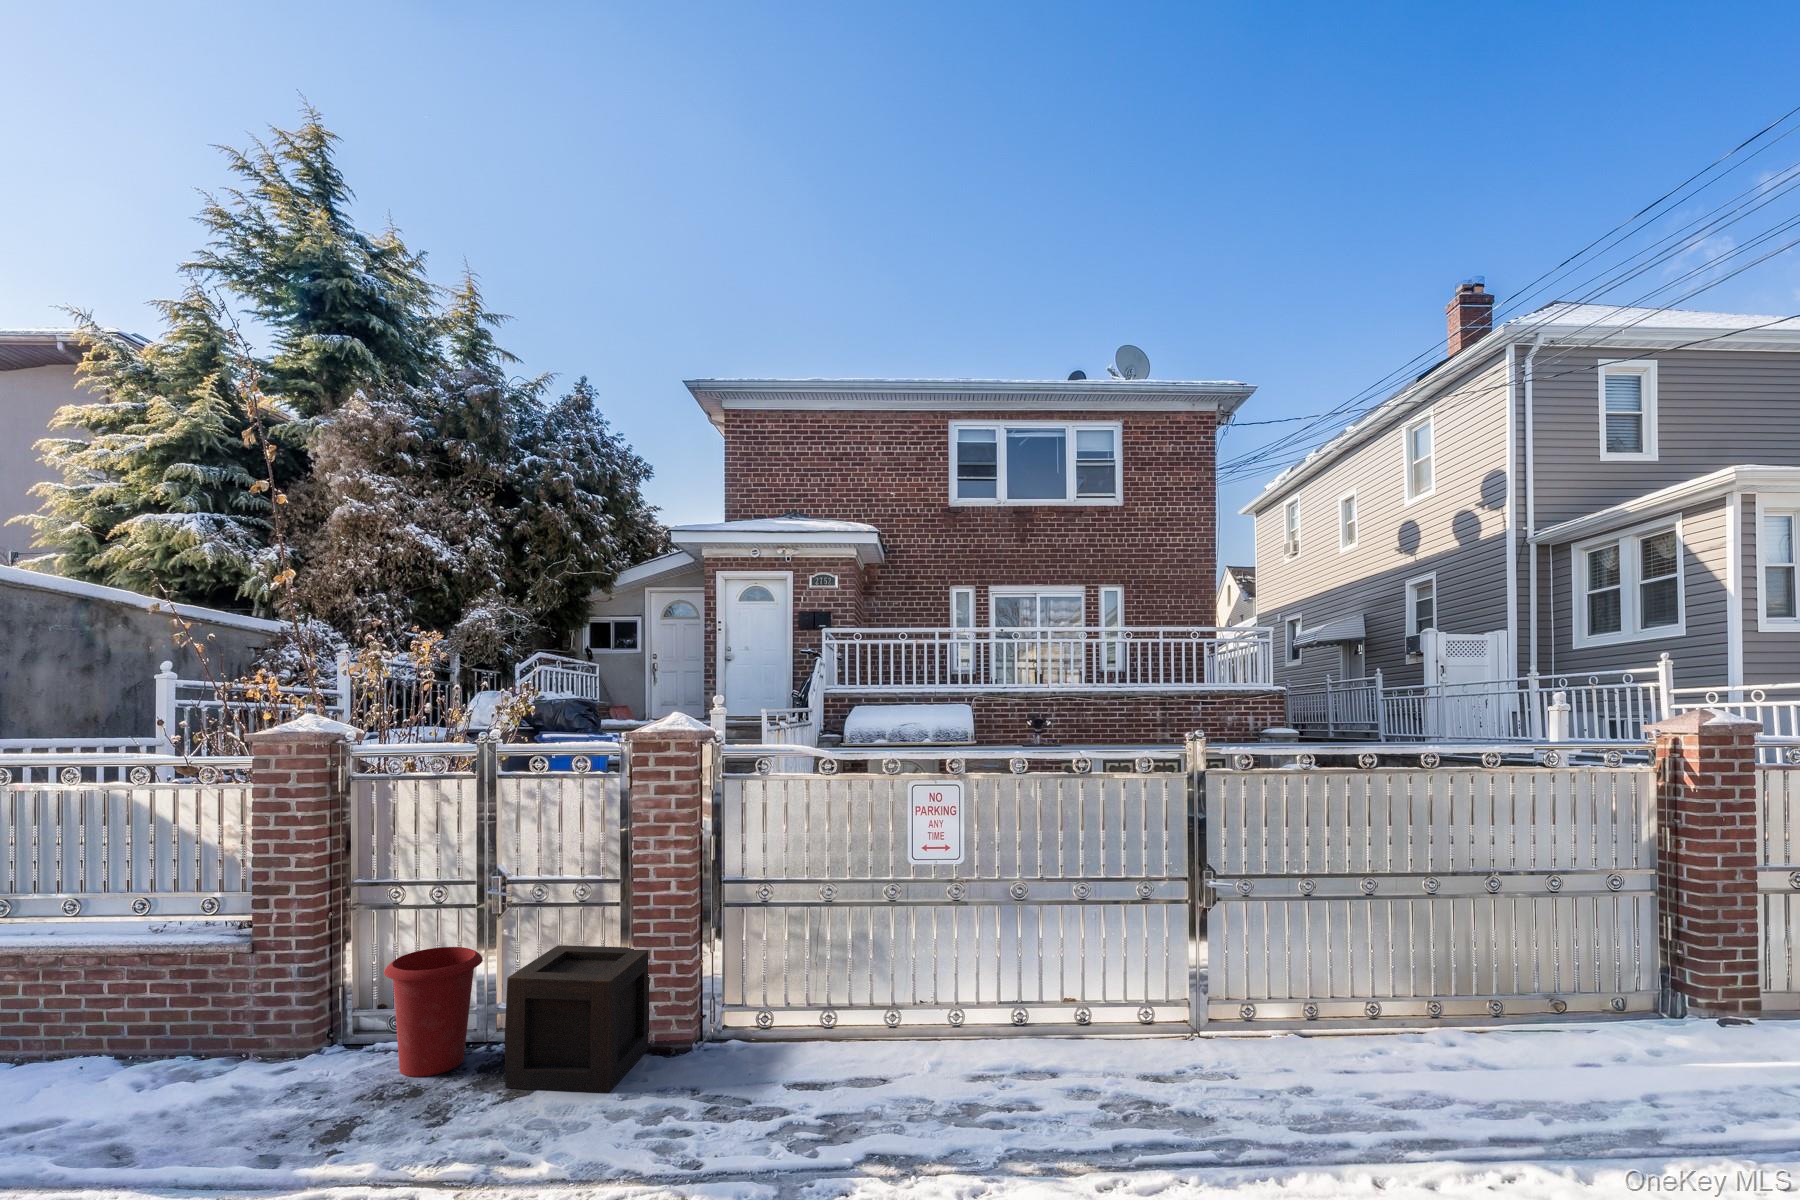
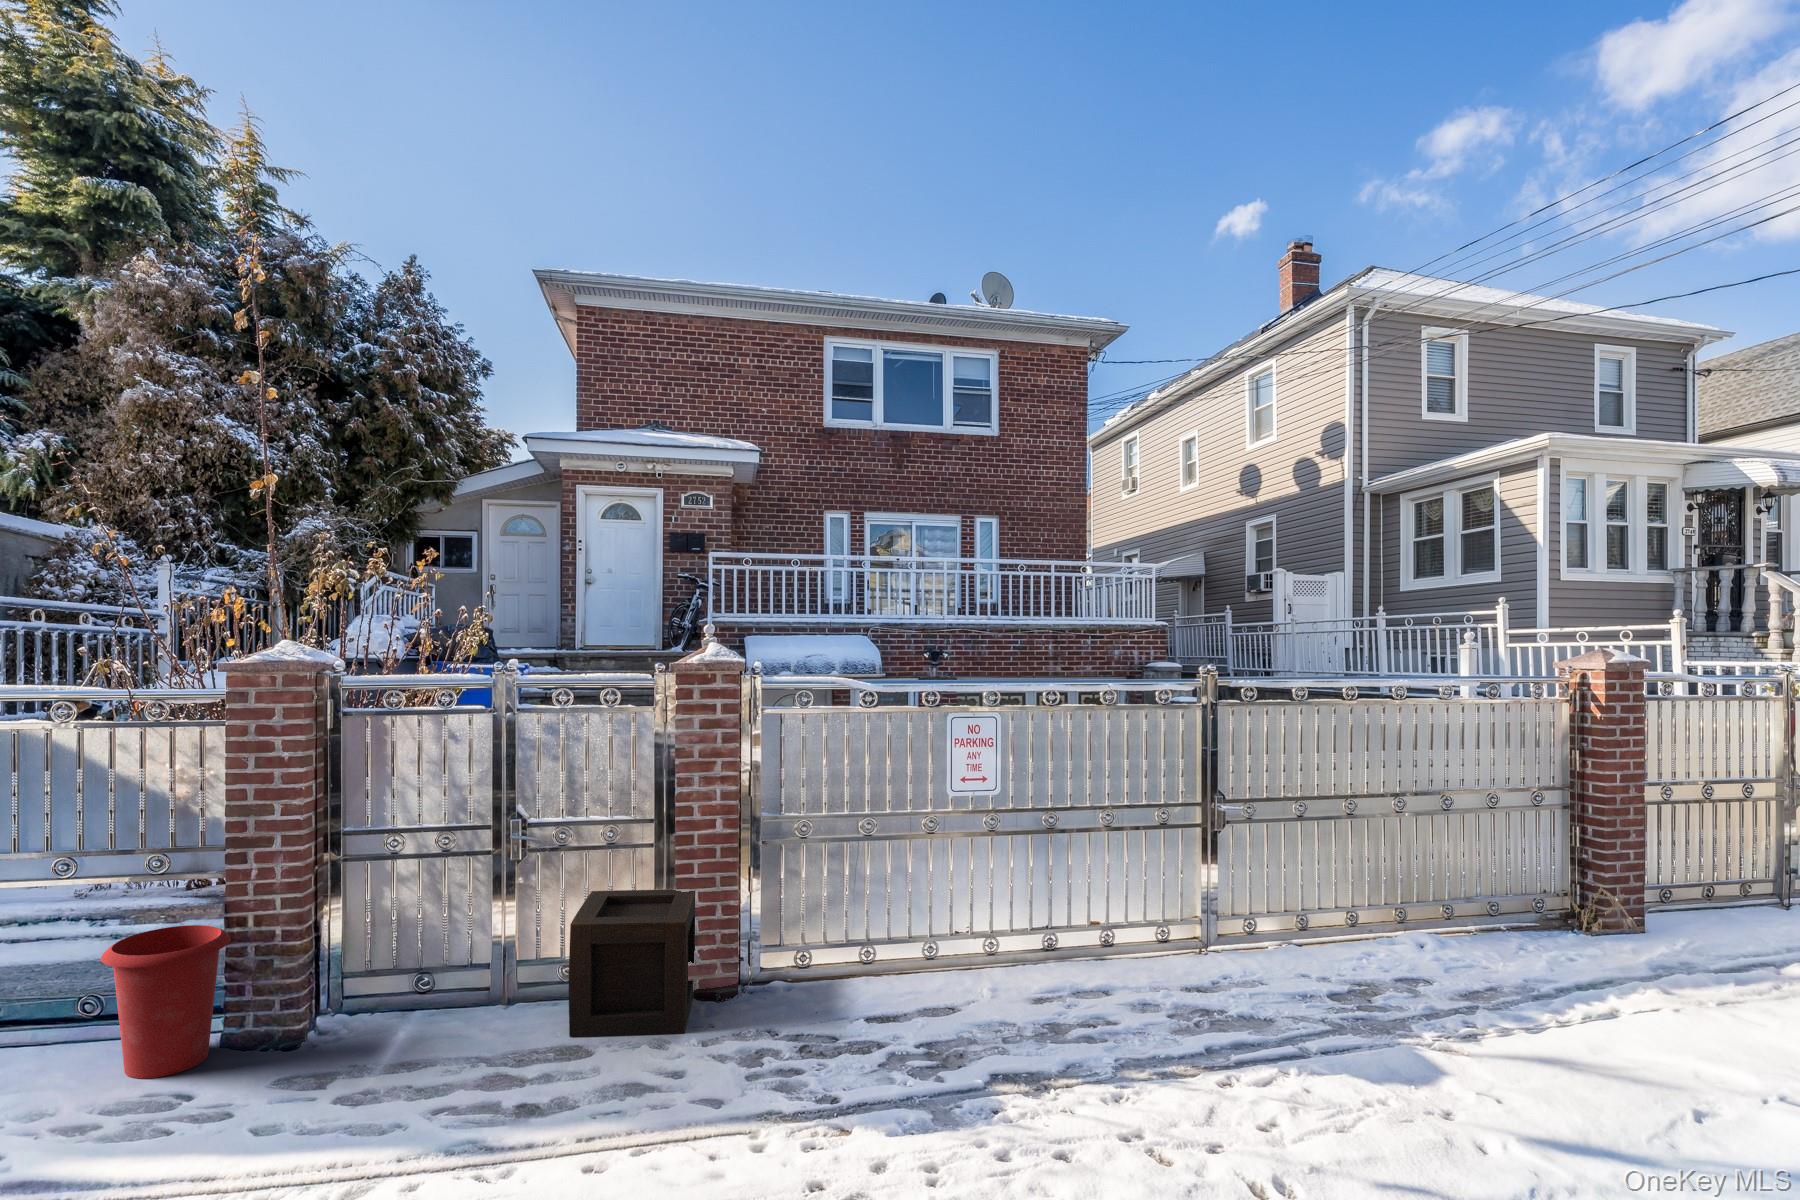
waste bin: present [384,947,483,1077] -> present [101,925,231,1079]

